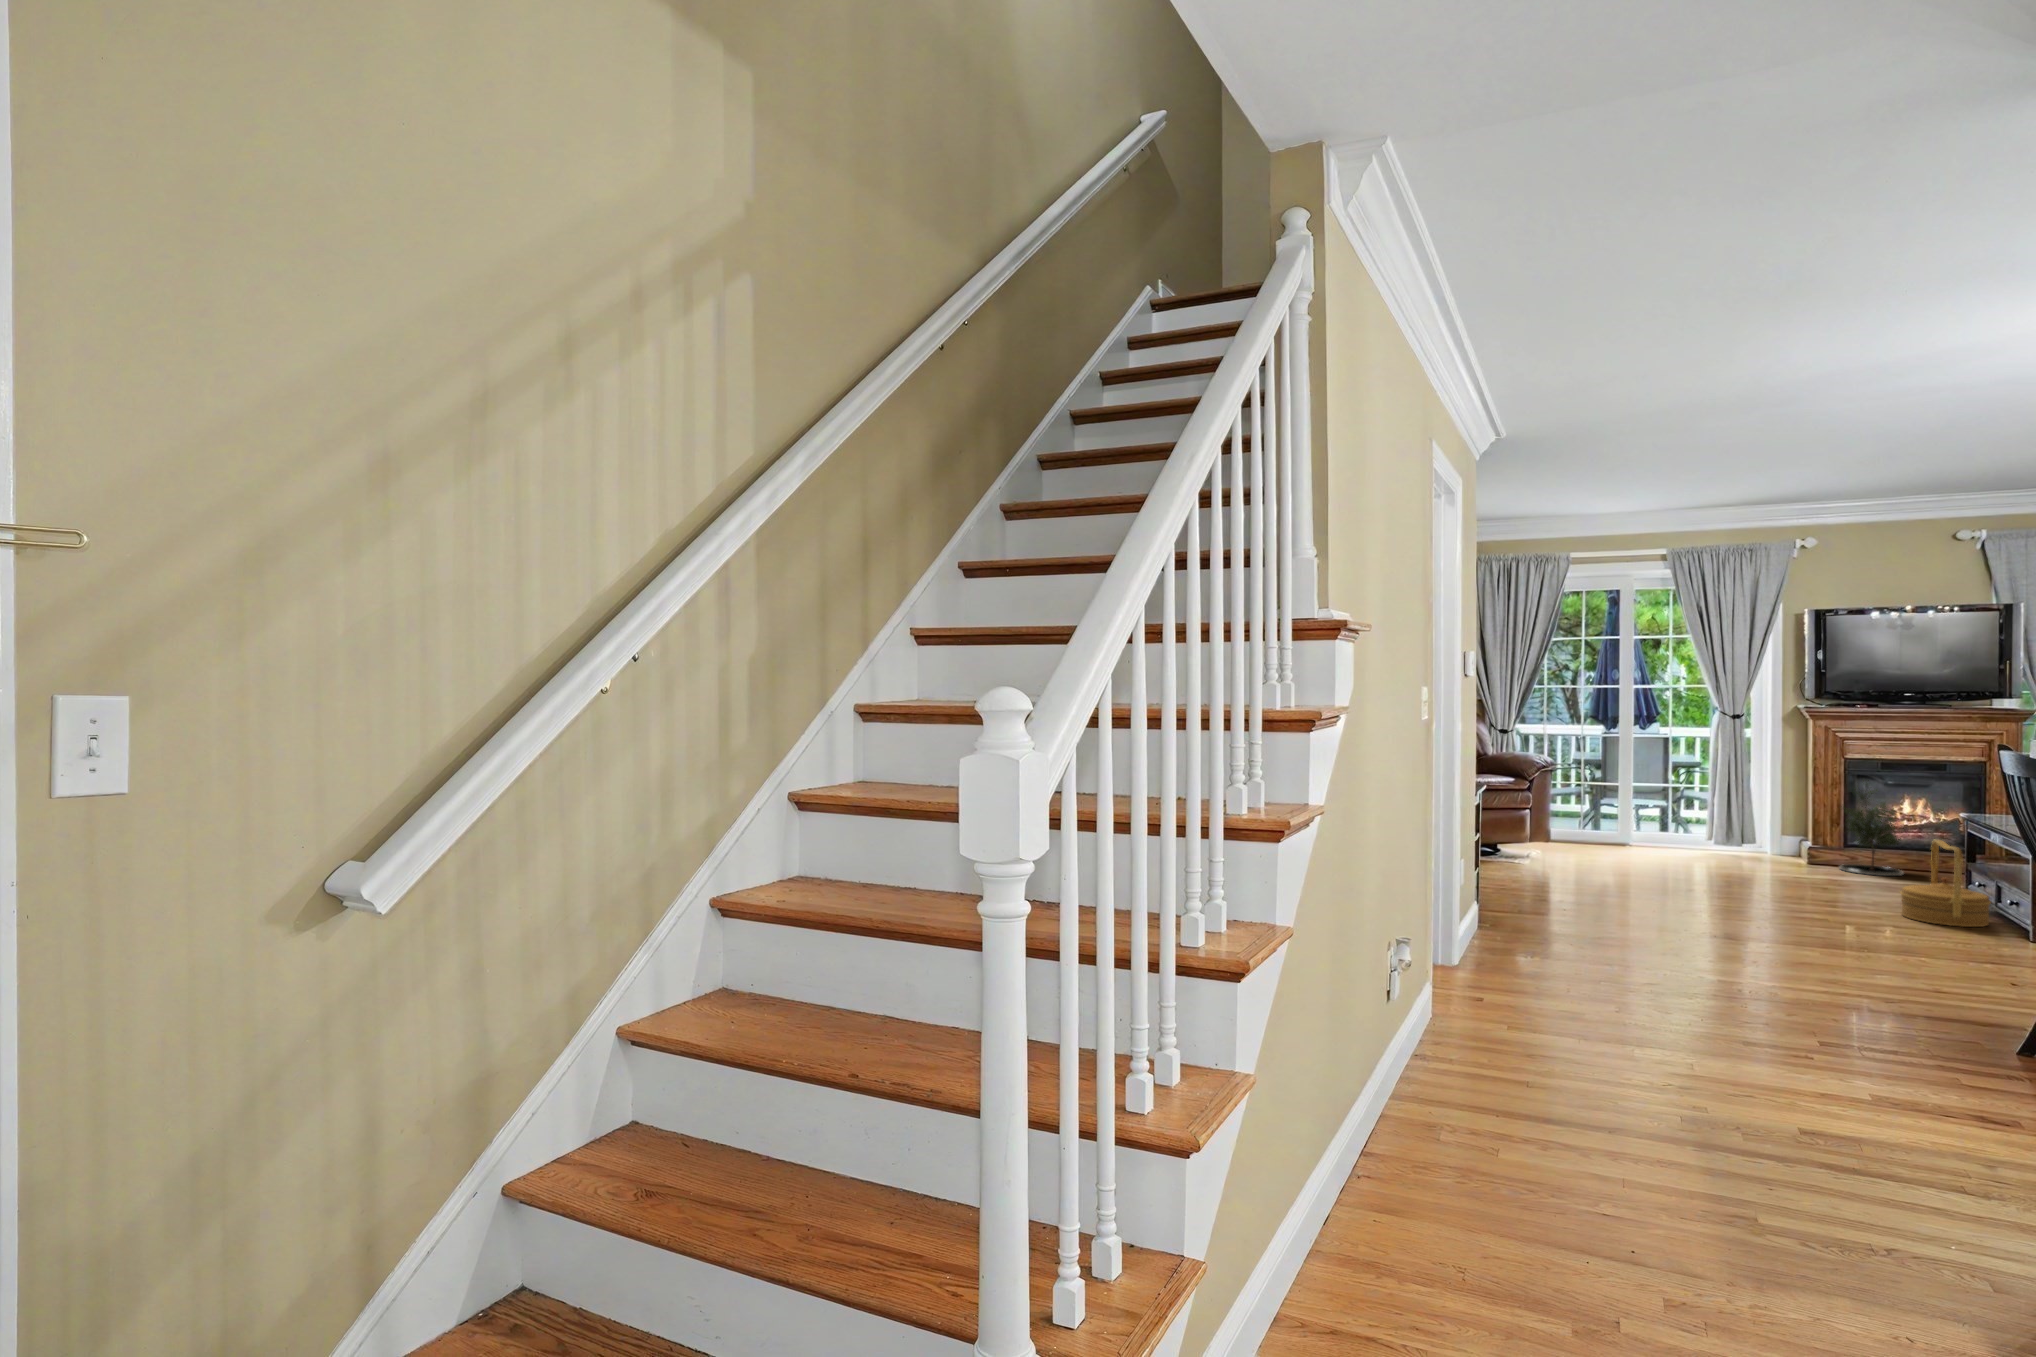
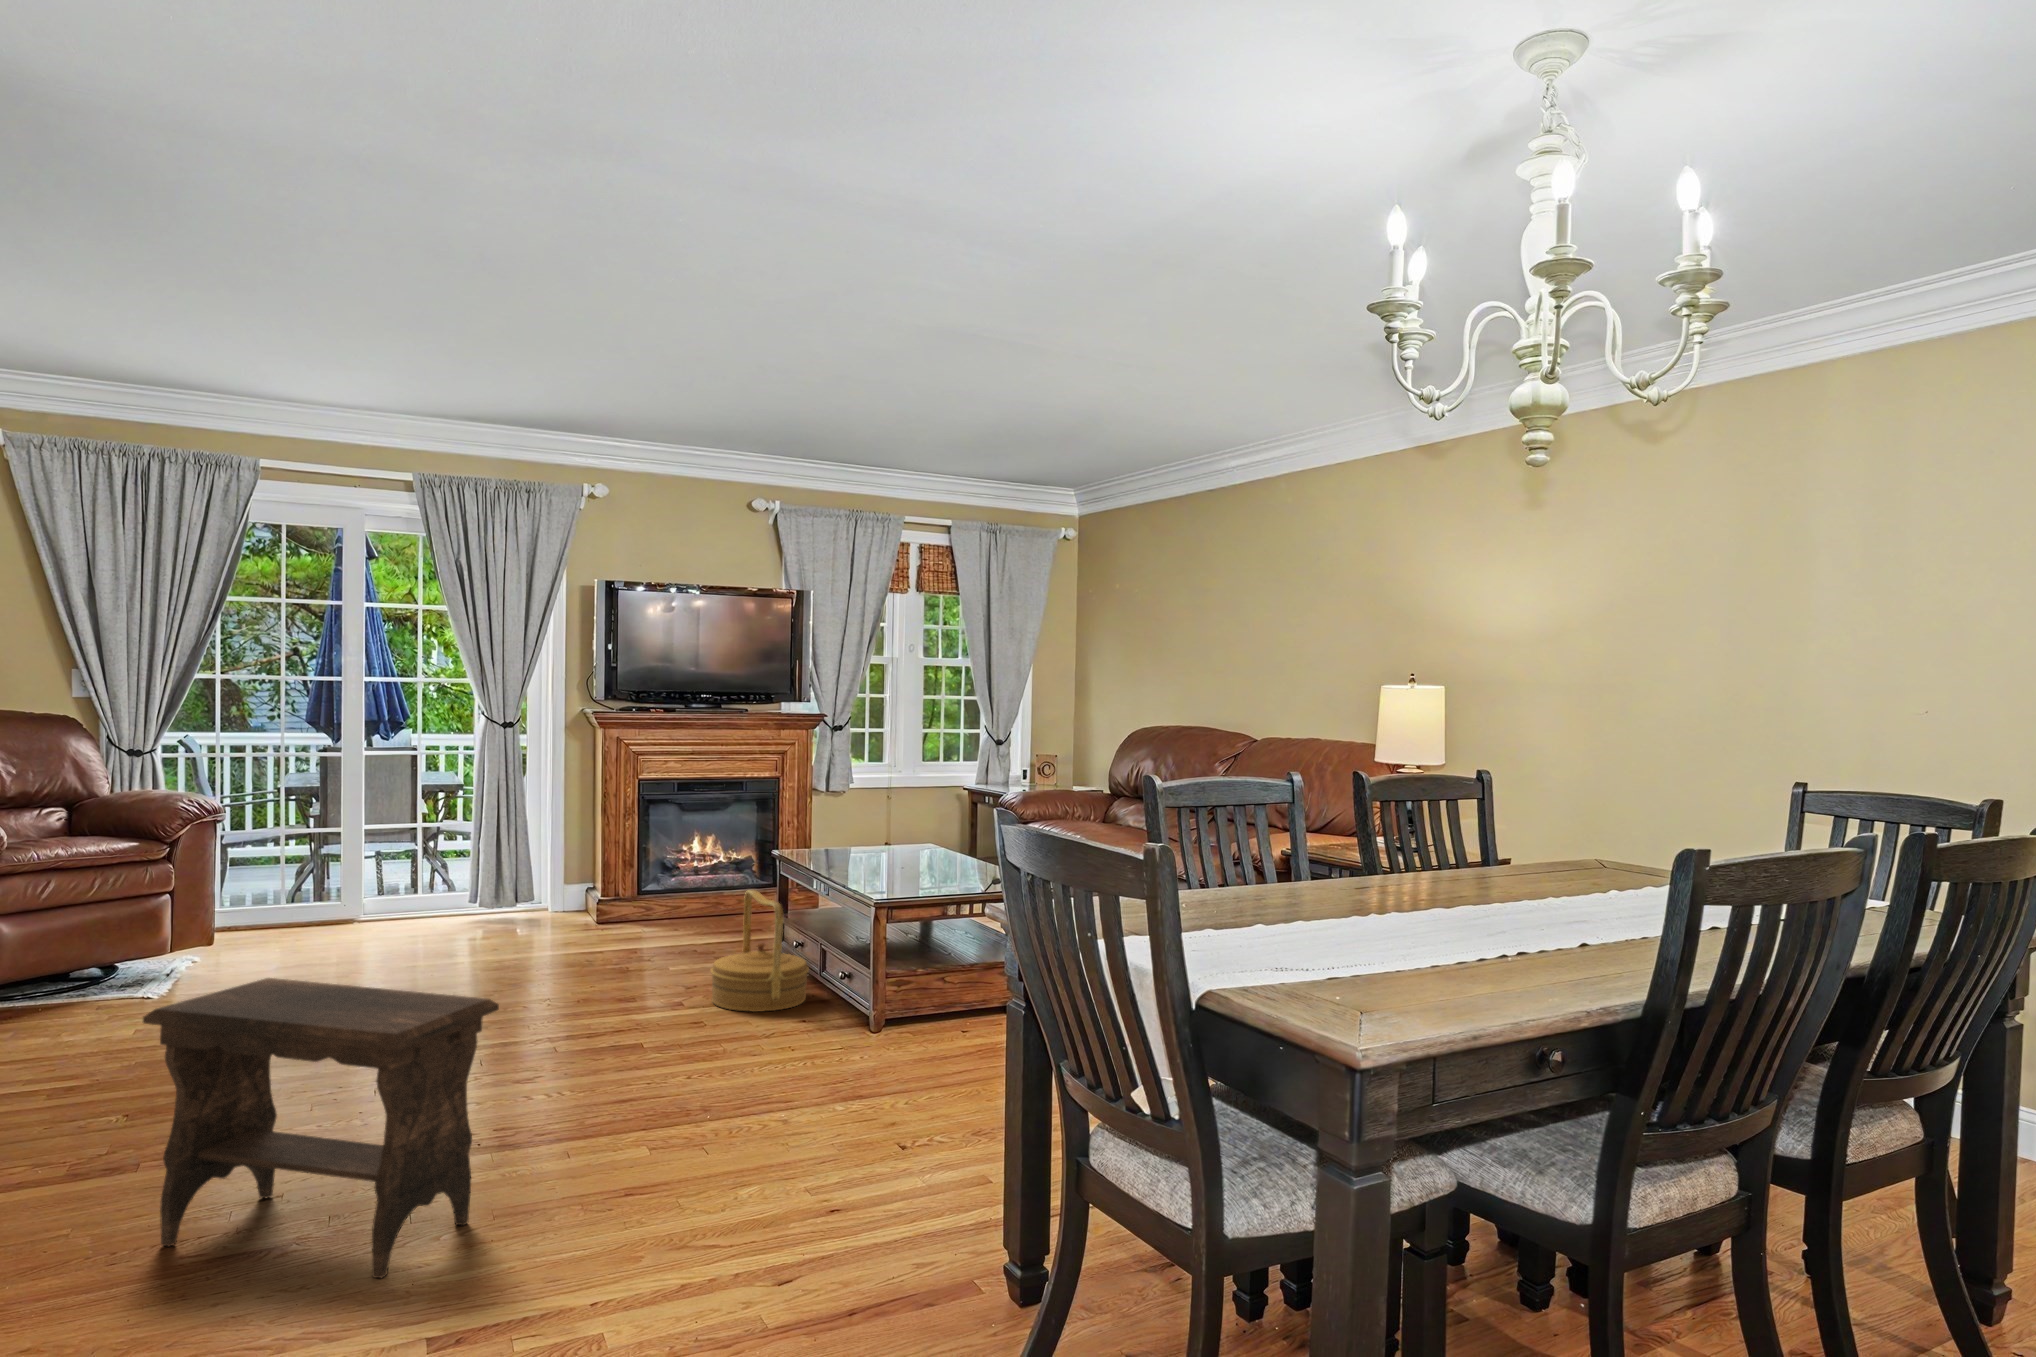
potted tree: present [1839,780,1904,876] -> none [630,802,704,930]
footstool: none [1566,832,1740,971] -> present [143,978,499,1278]

